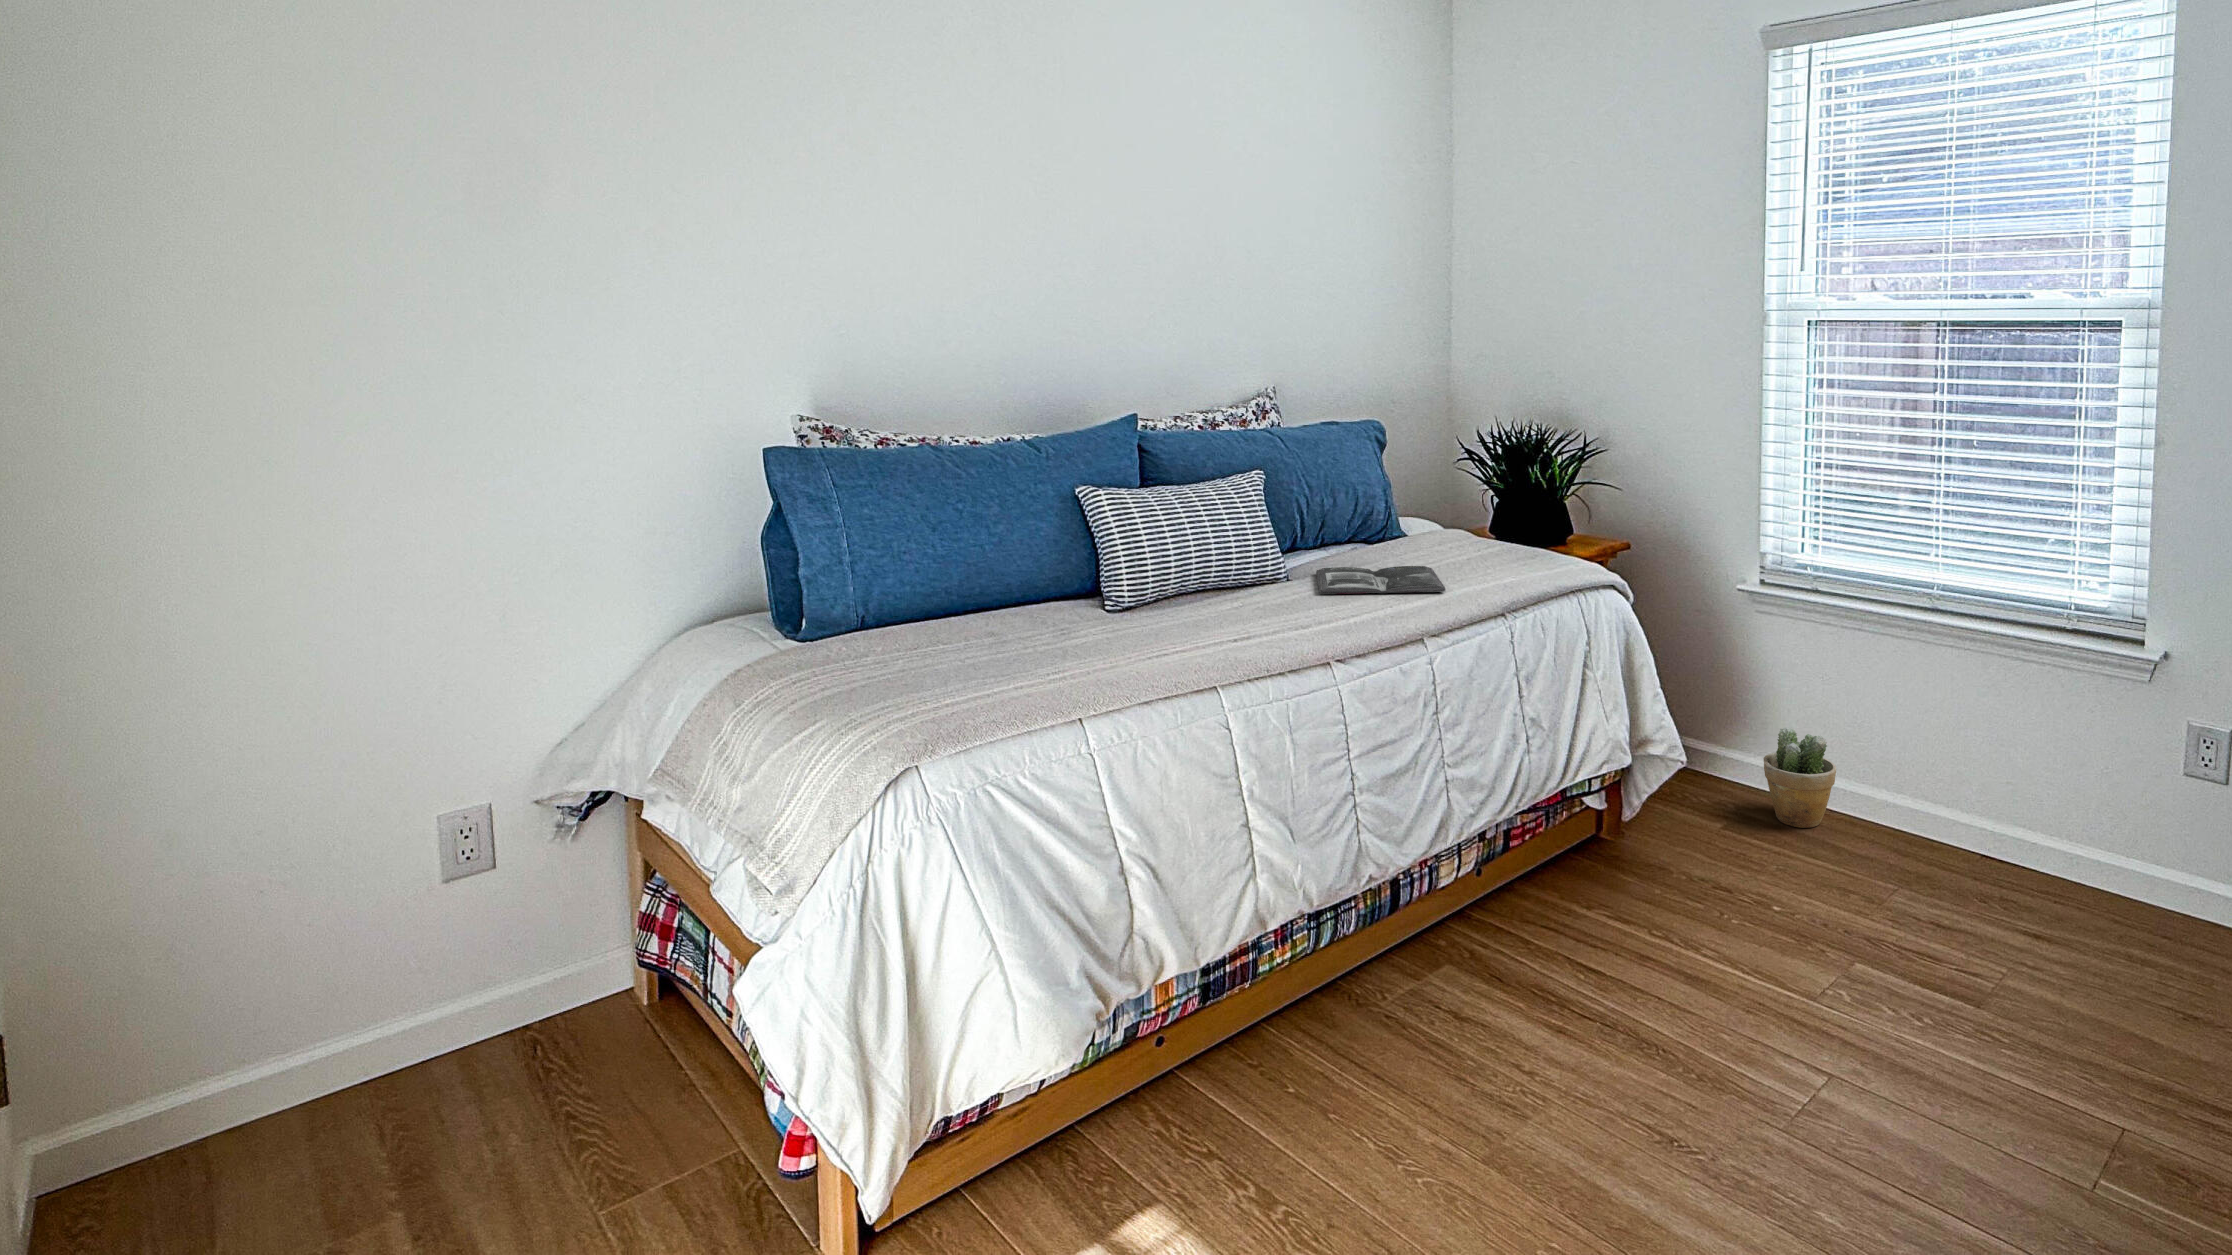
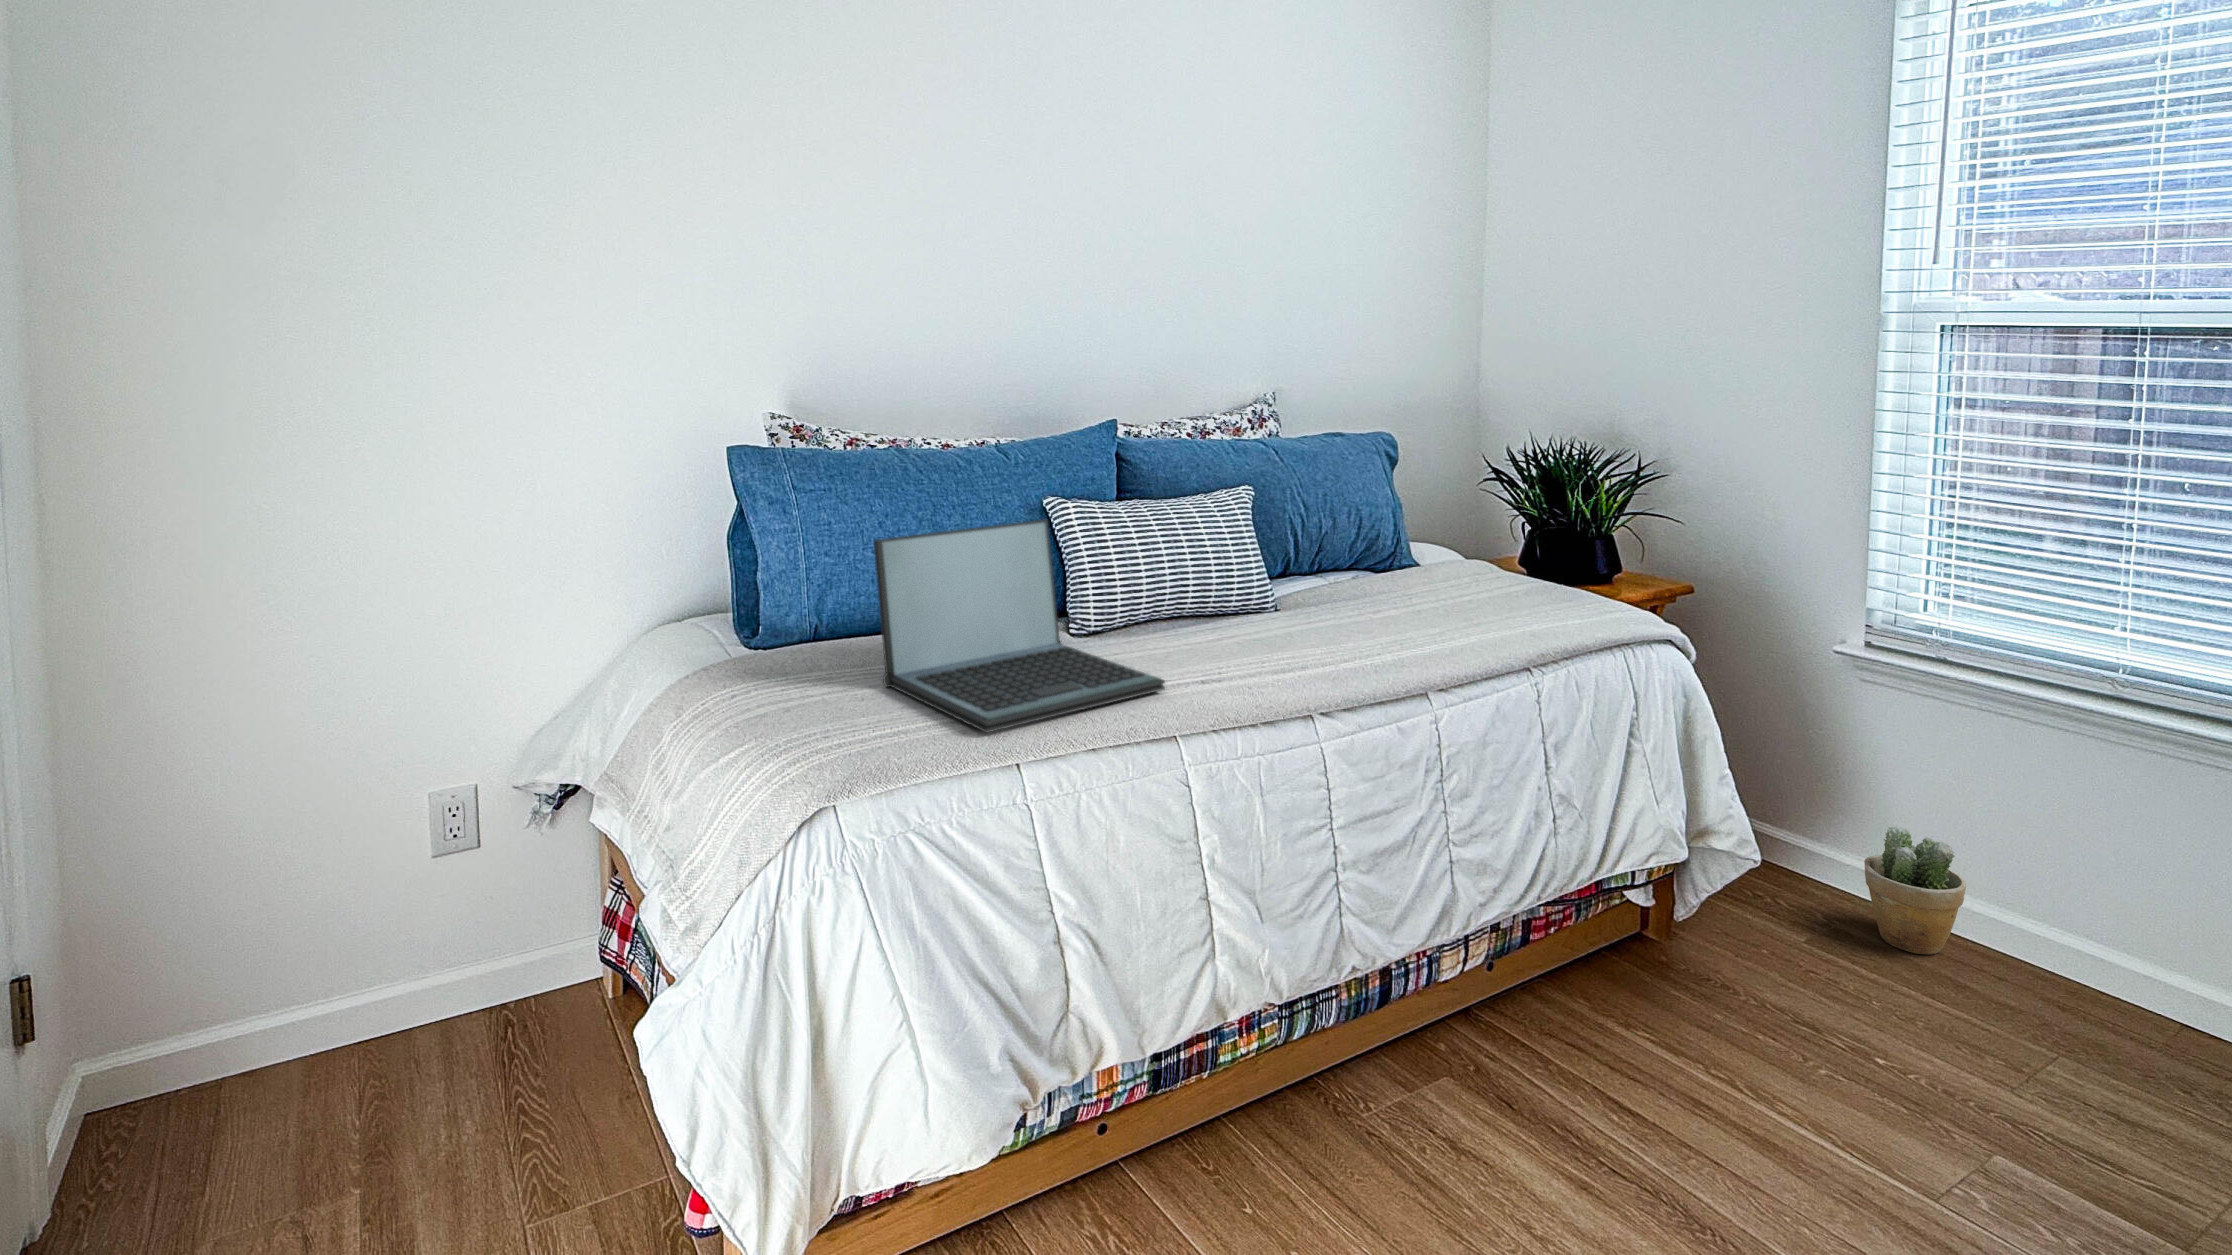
laptop: none [926,507,1202,695] -> present [873,520,1165,733]
magazine: present [1316,566,1446,594] -> none [1310,598,1460,636]

